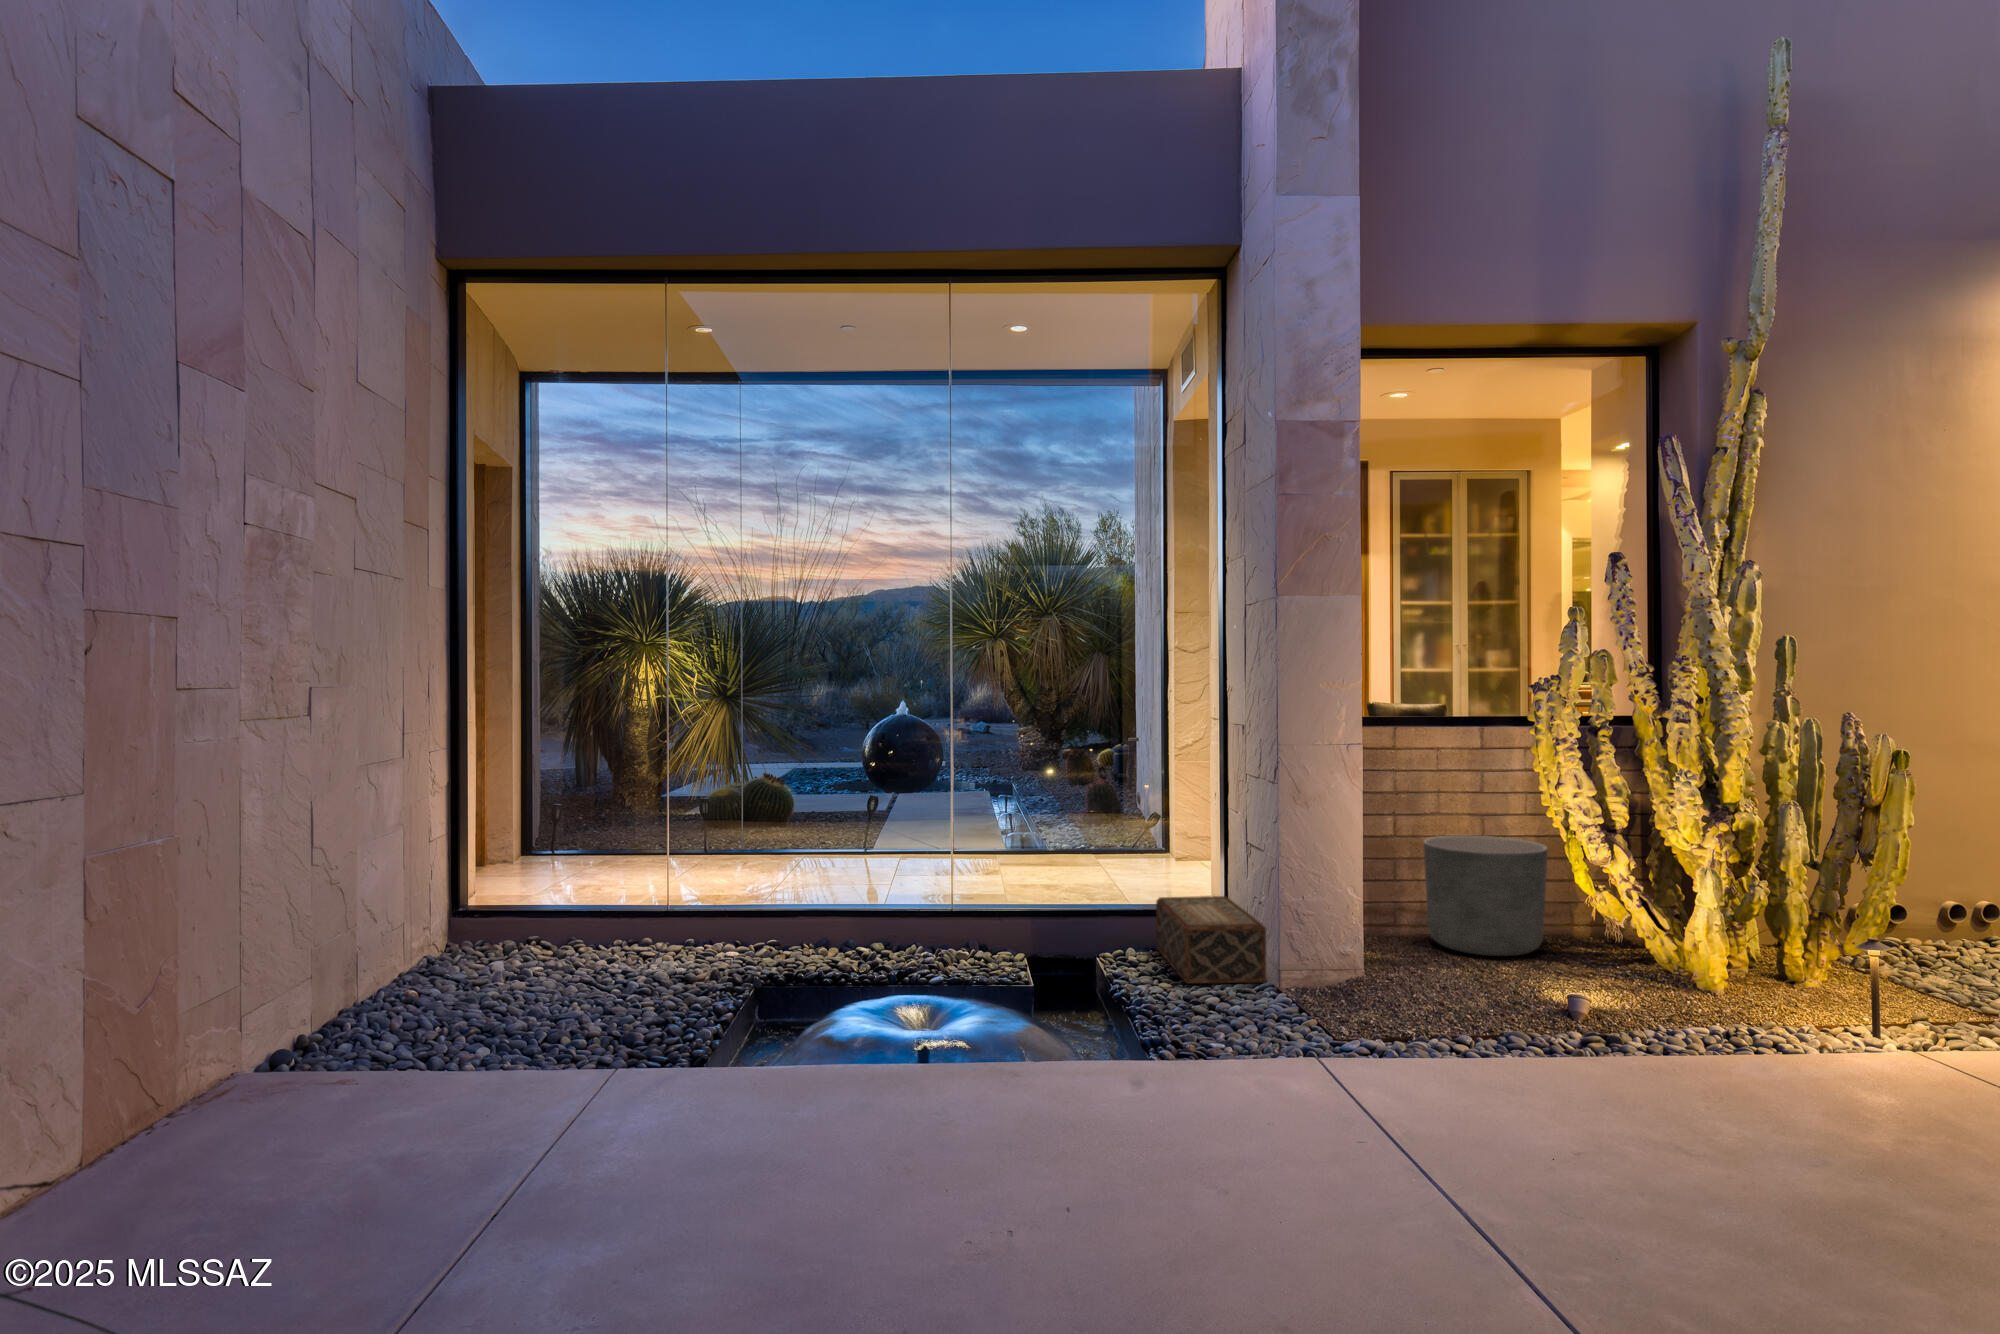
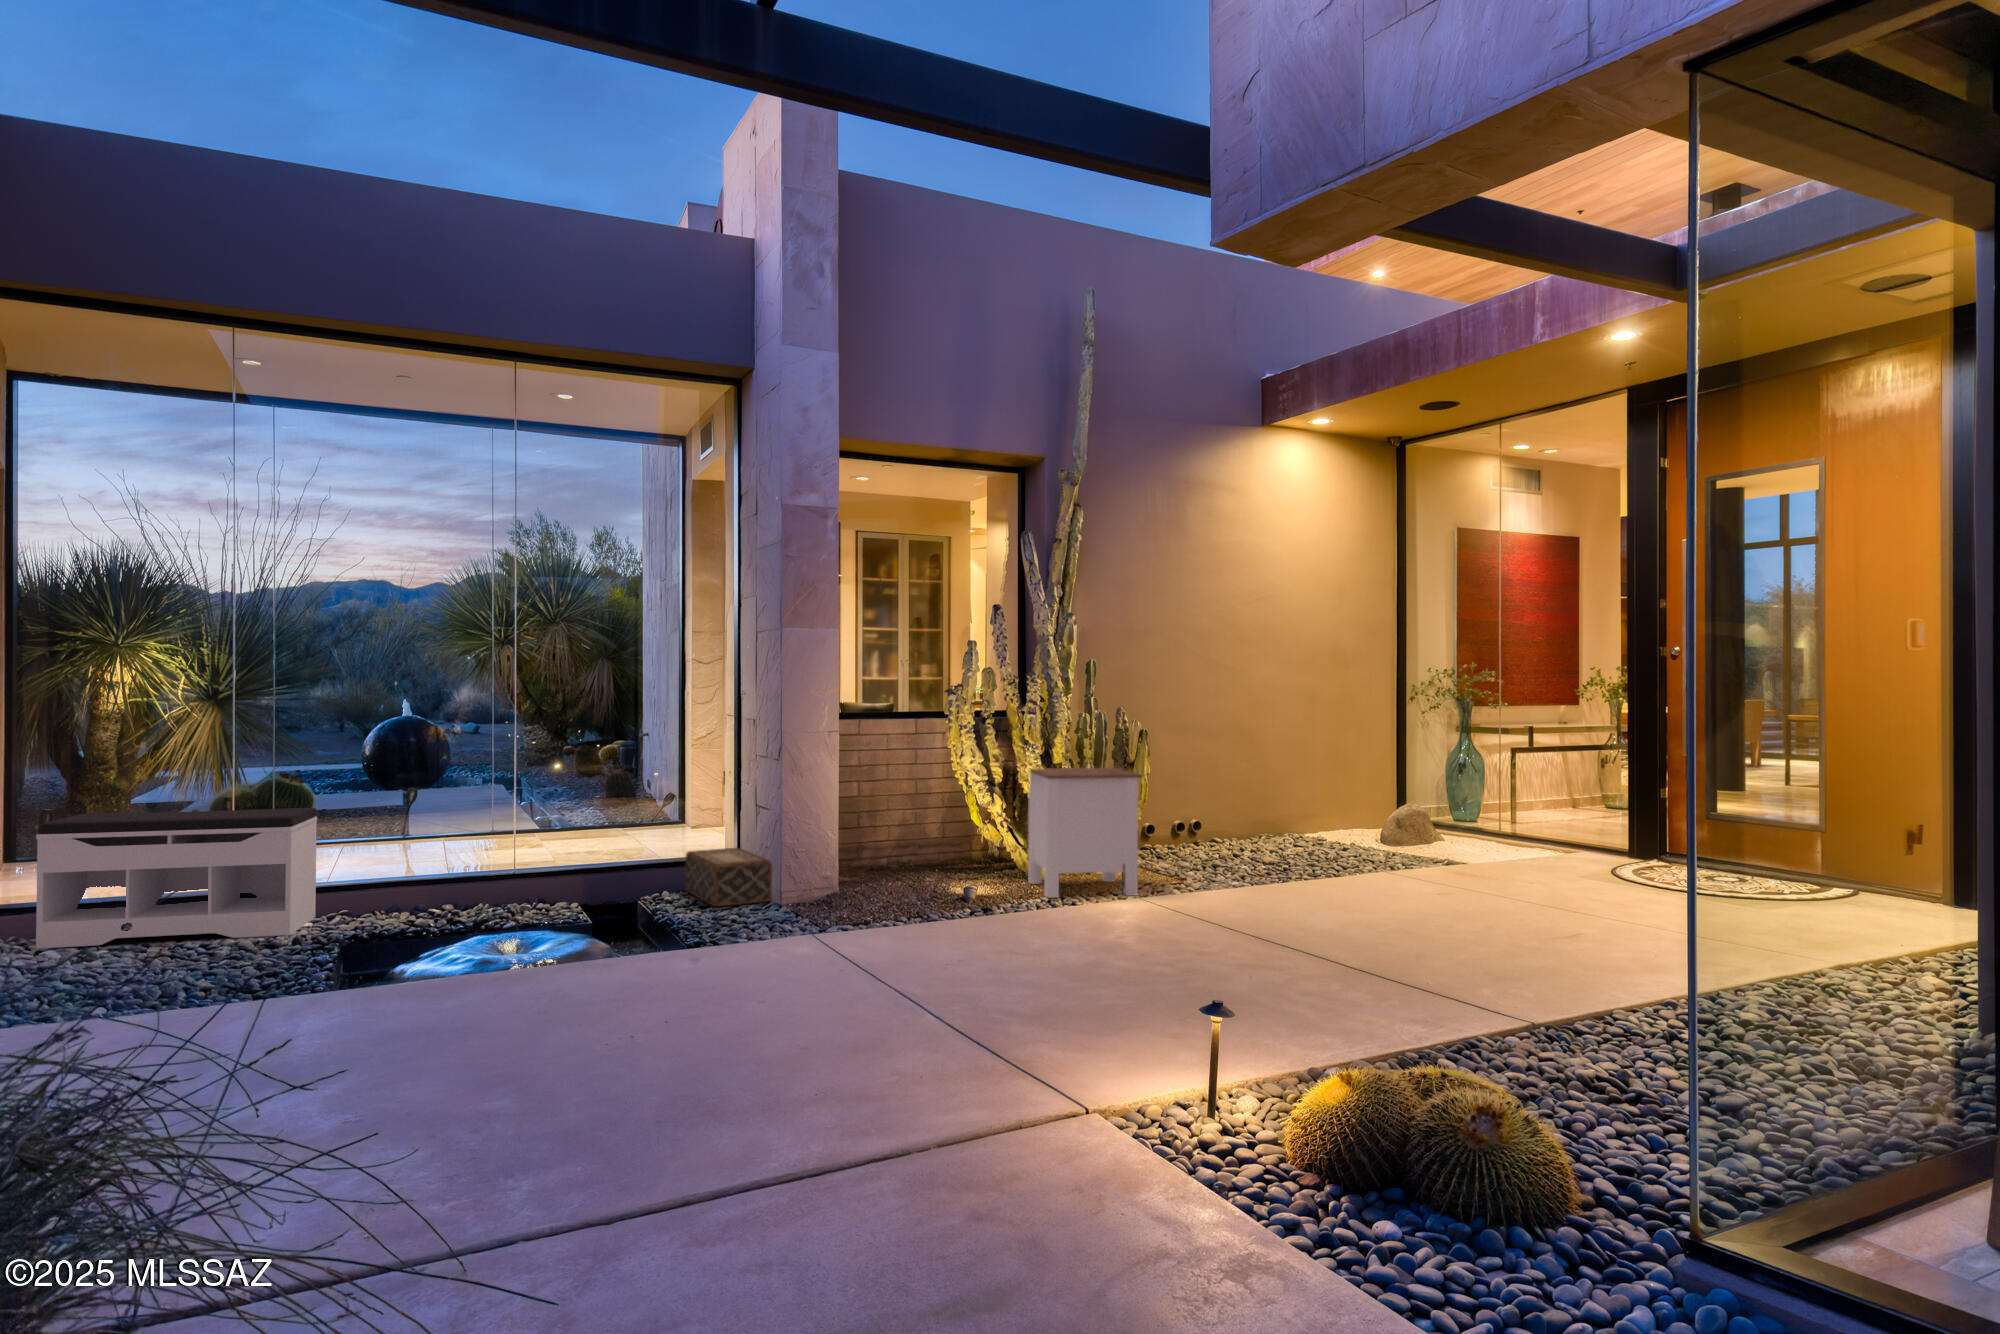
side table: none [1676,809,1917,1045] -> present [1028,768,1142,898]
bench: none [478,816,744,970] -> present [36,808,317,949]
planter: present [1423,836,1547,956] -> none [877,796,956,876]

